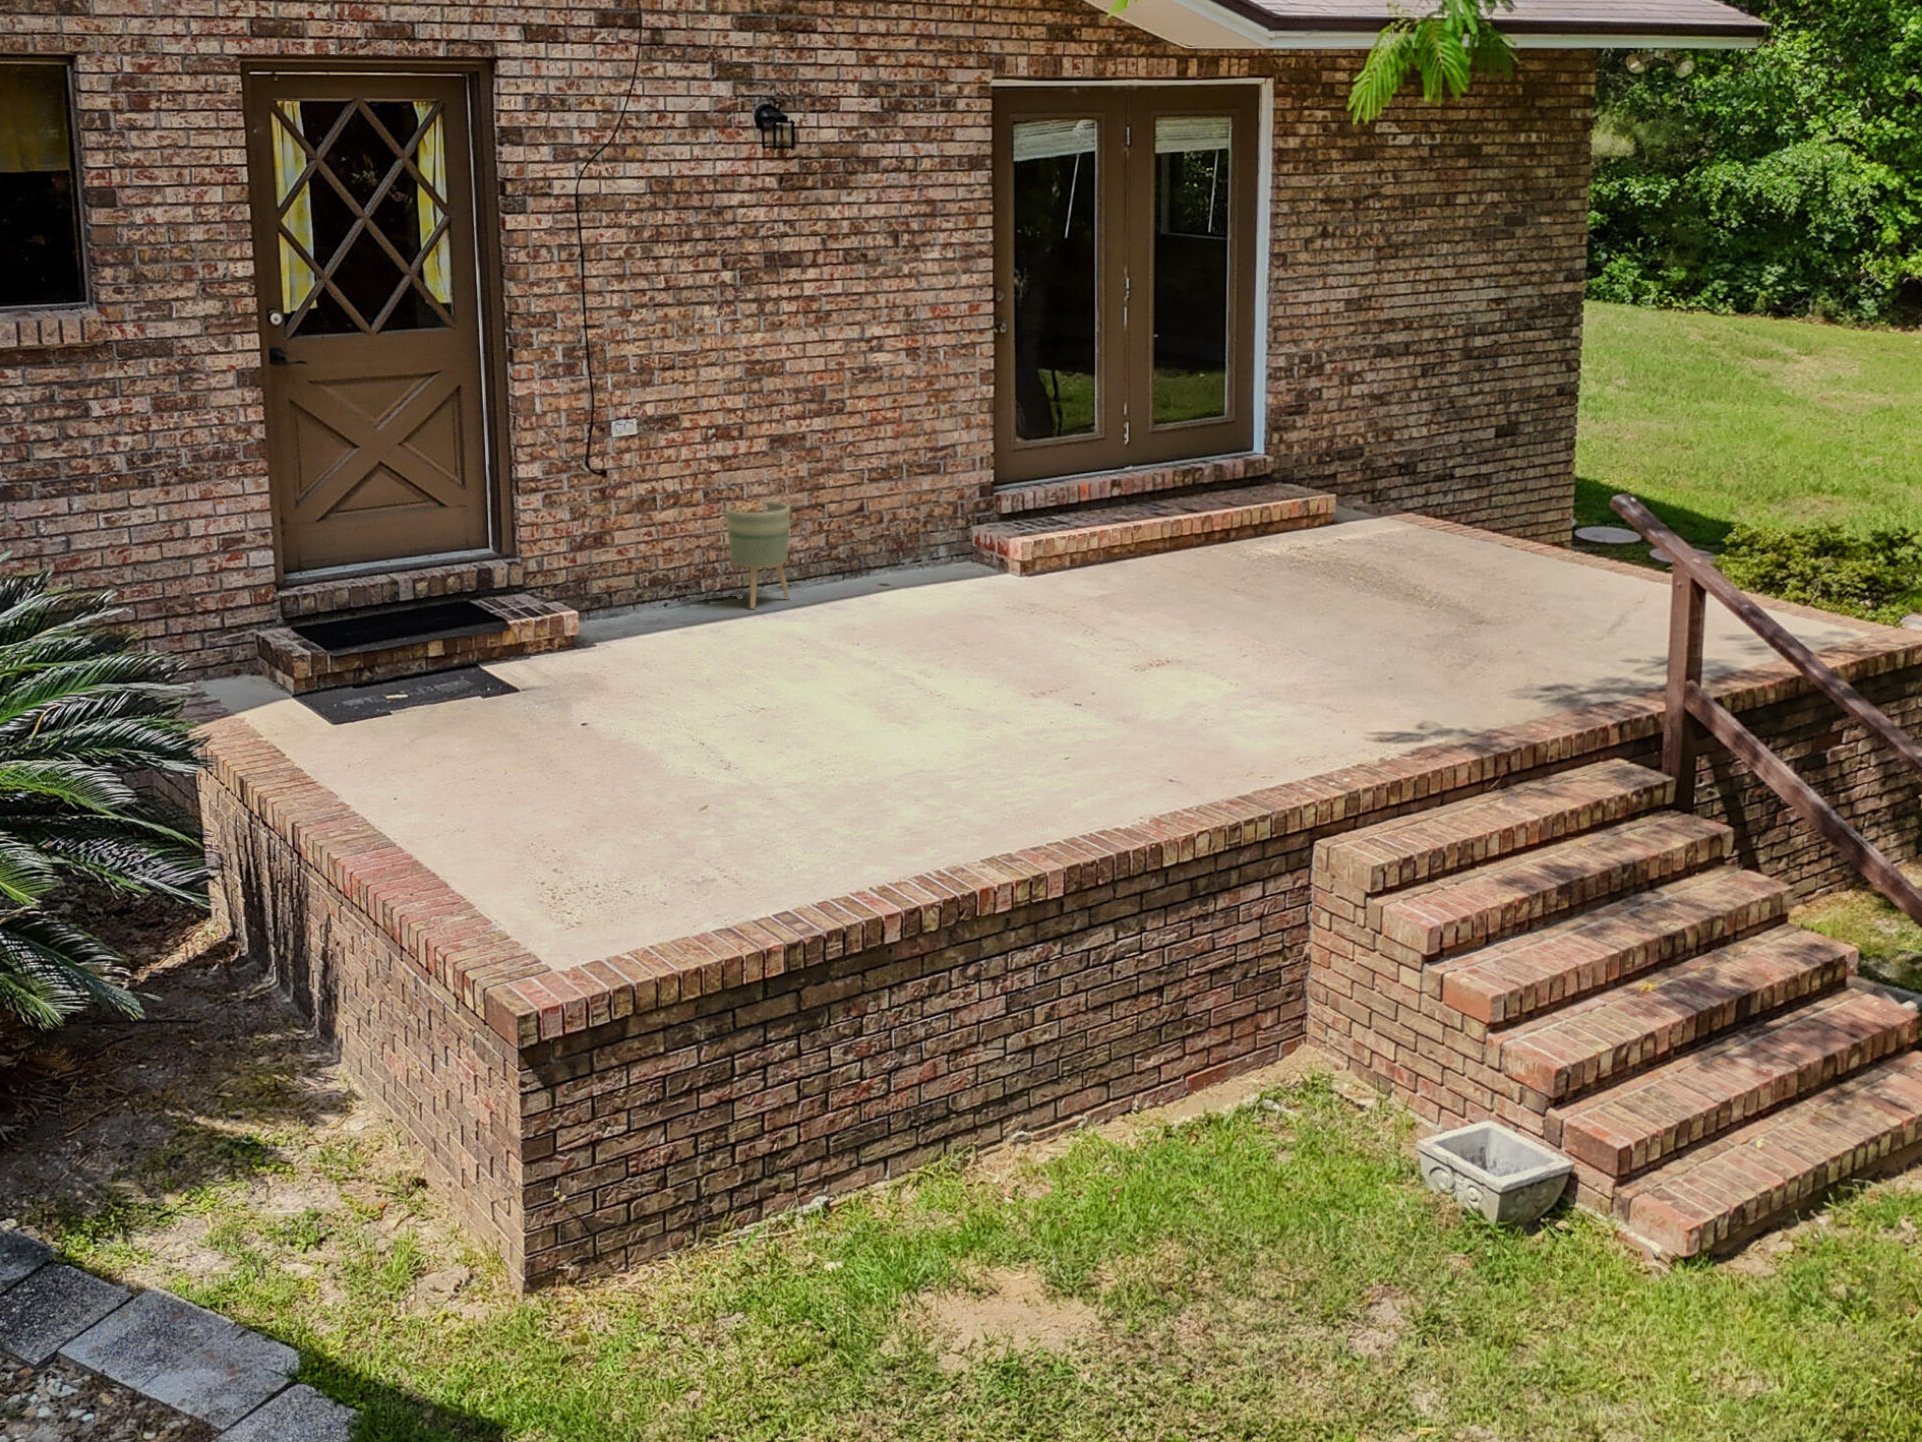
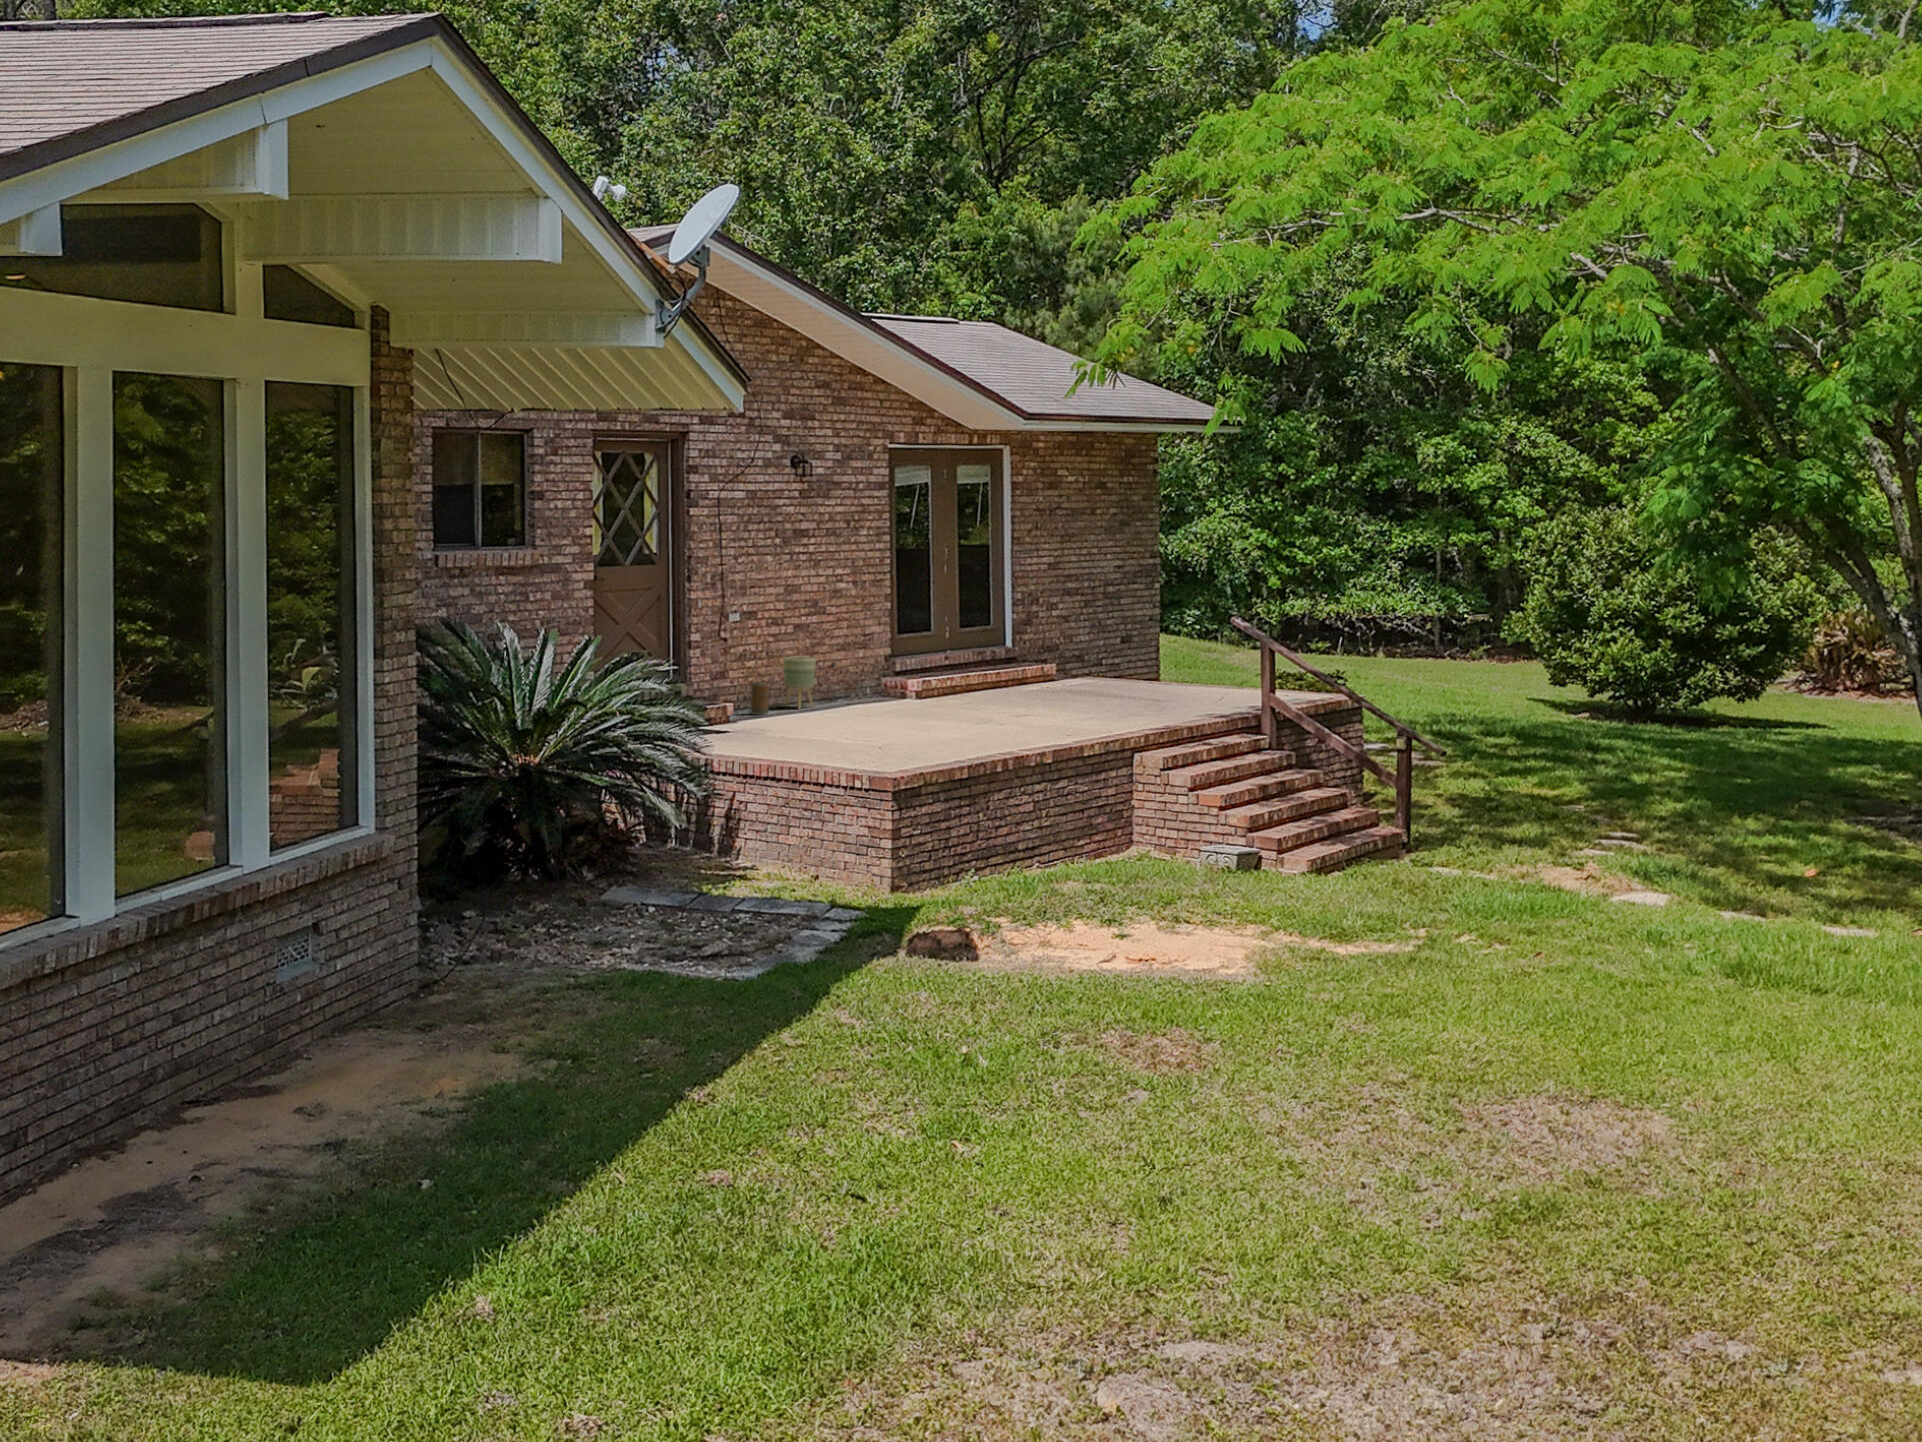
watering can: none [618,541,688,629] -> present [746,670,773,715]

